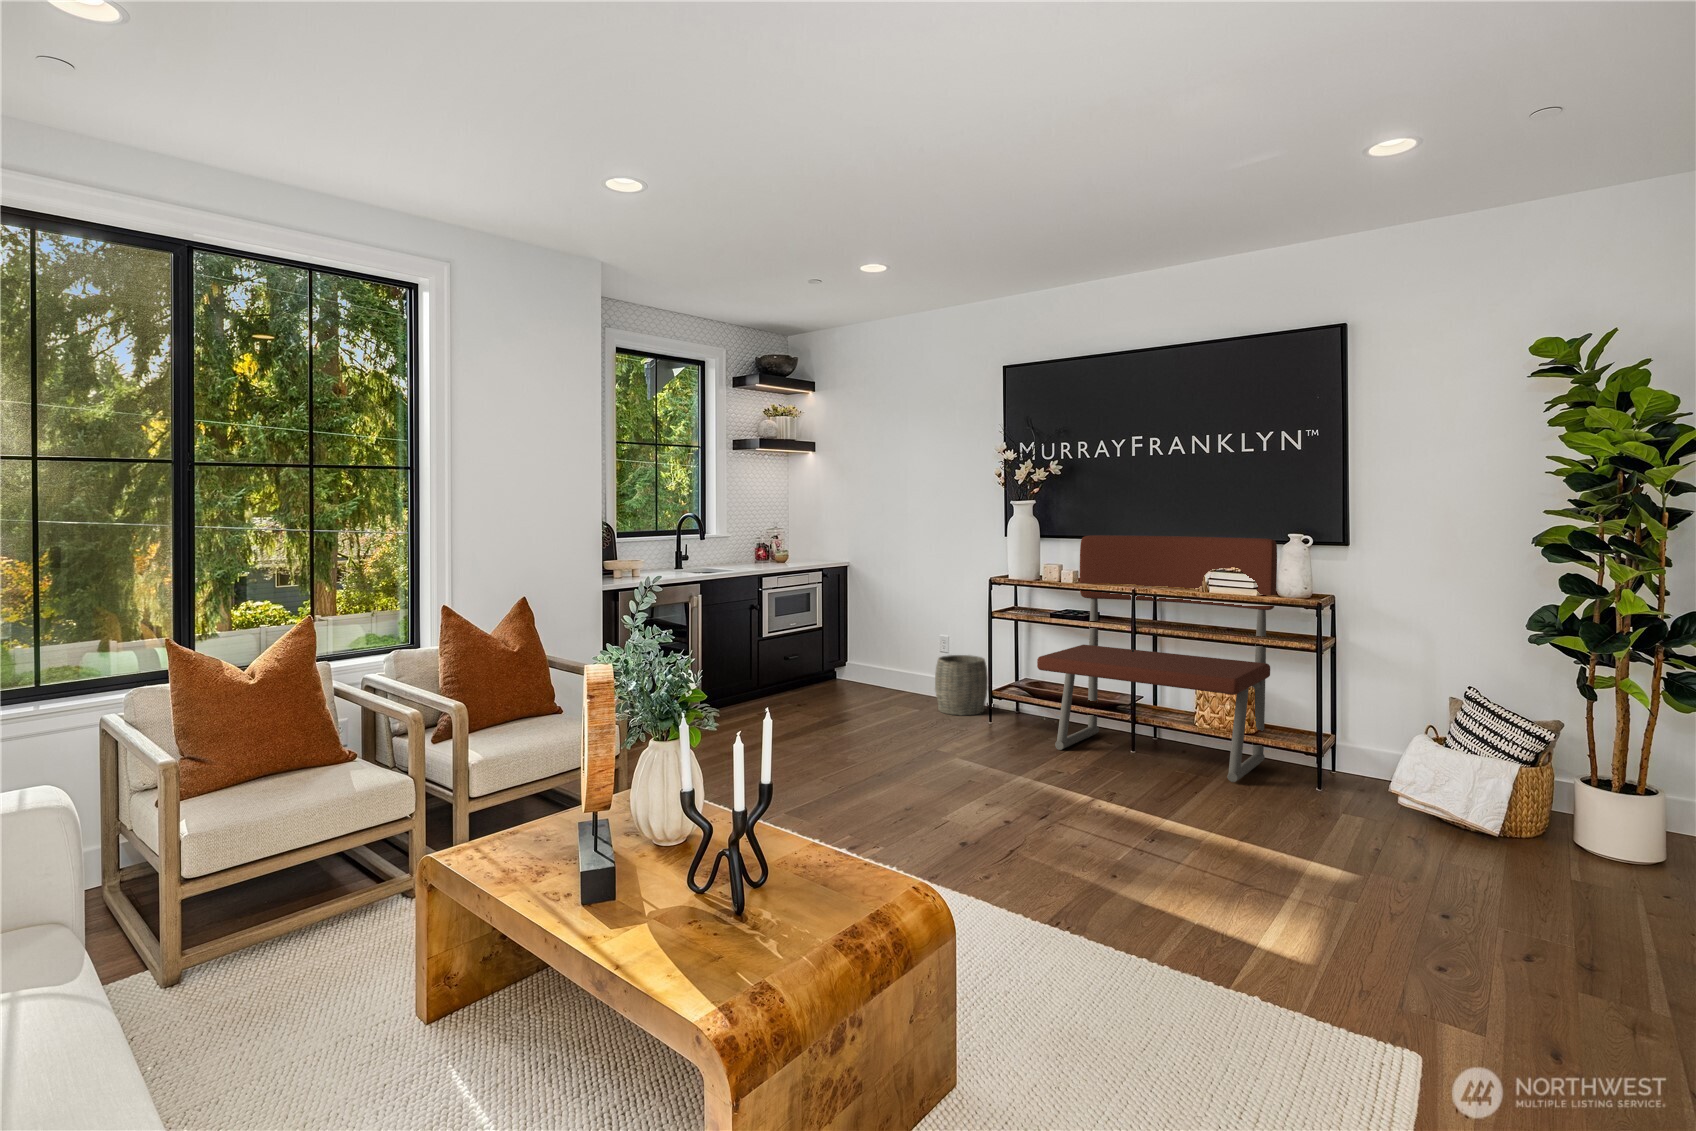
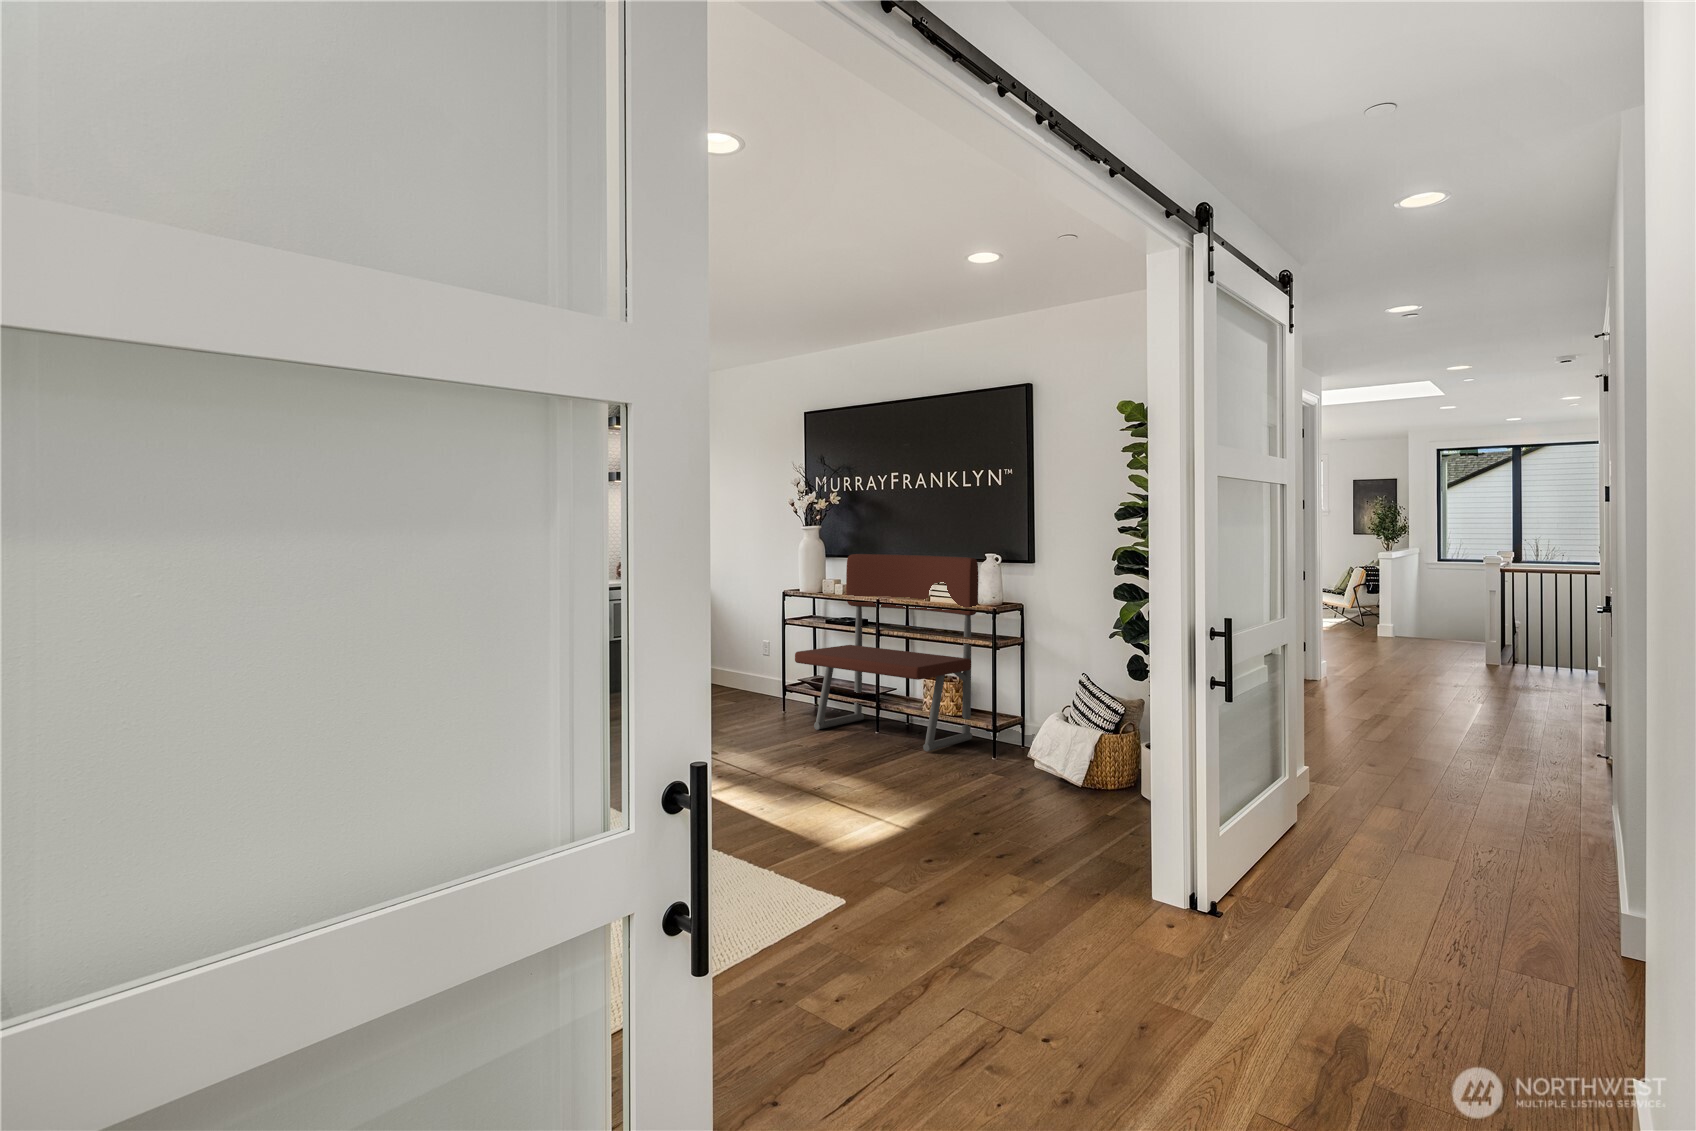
woven basket: present [935,655,988,715] -> none [746,656,791,706]

